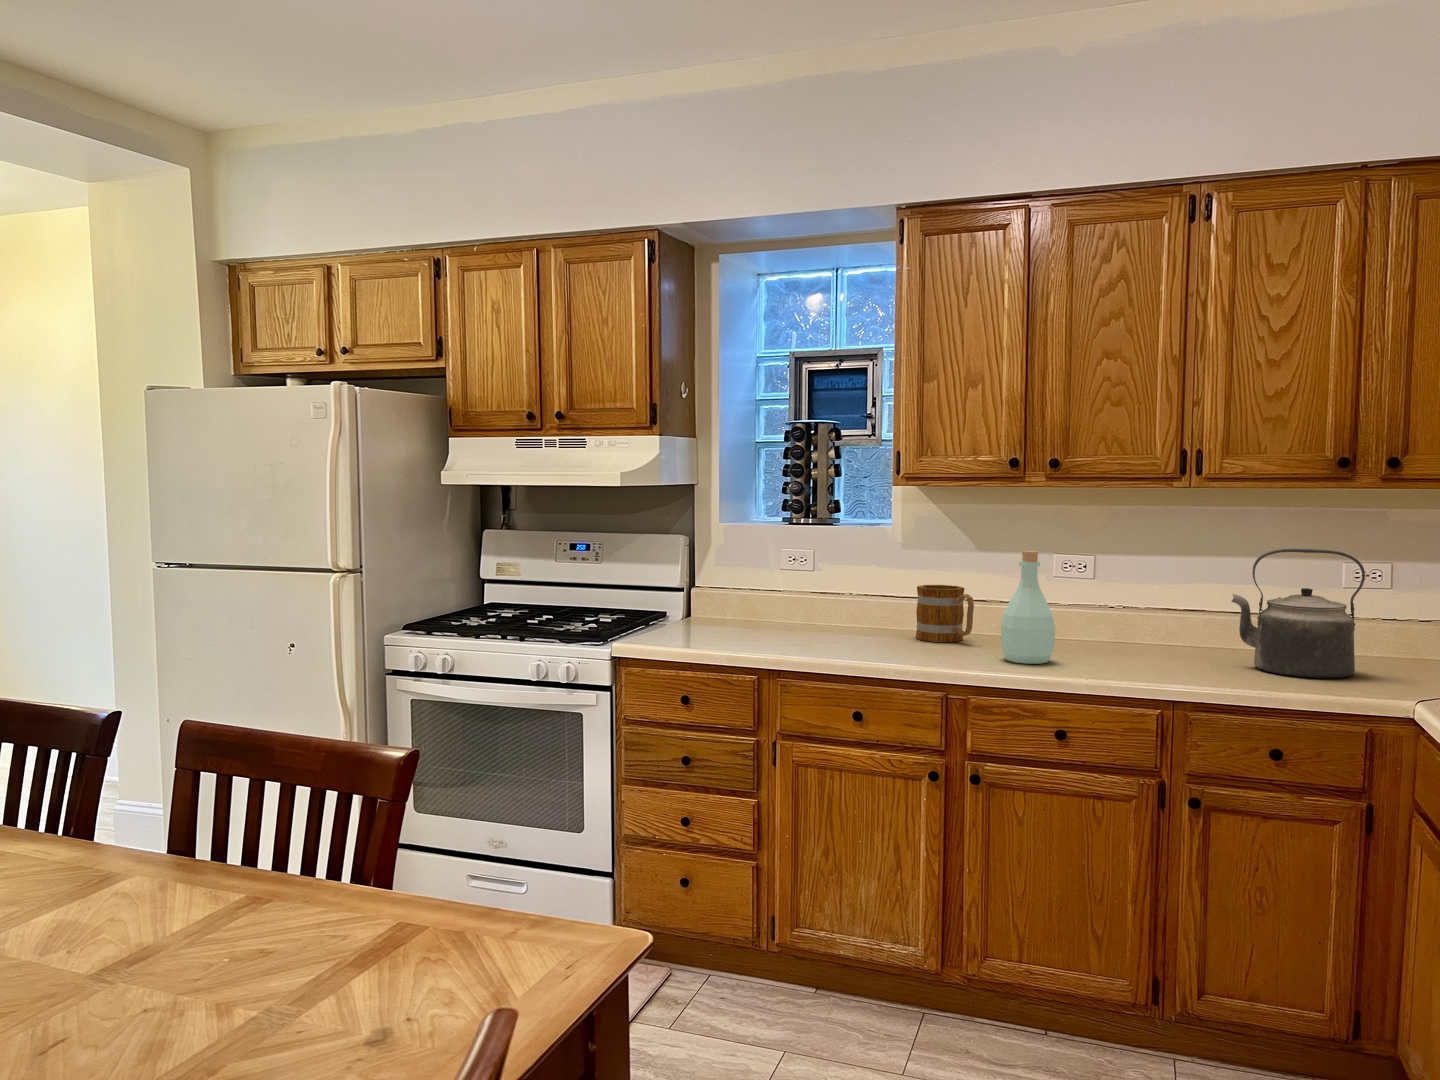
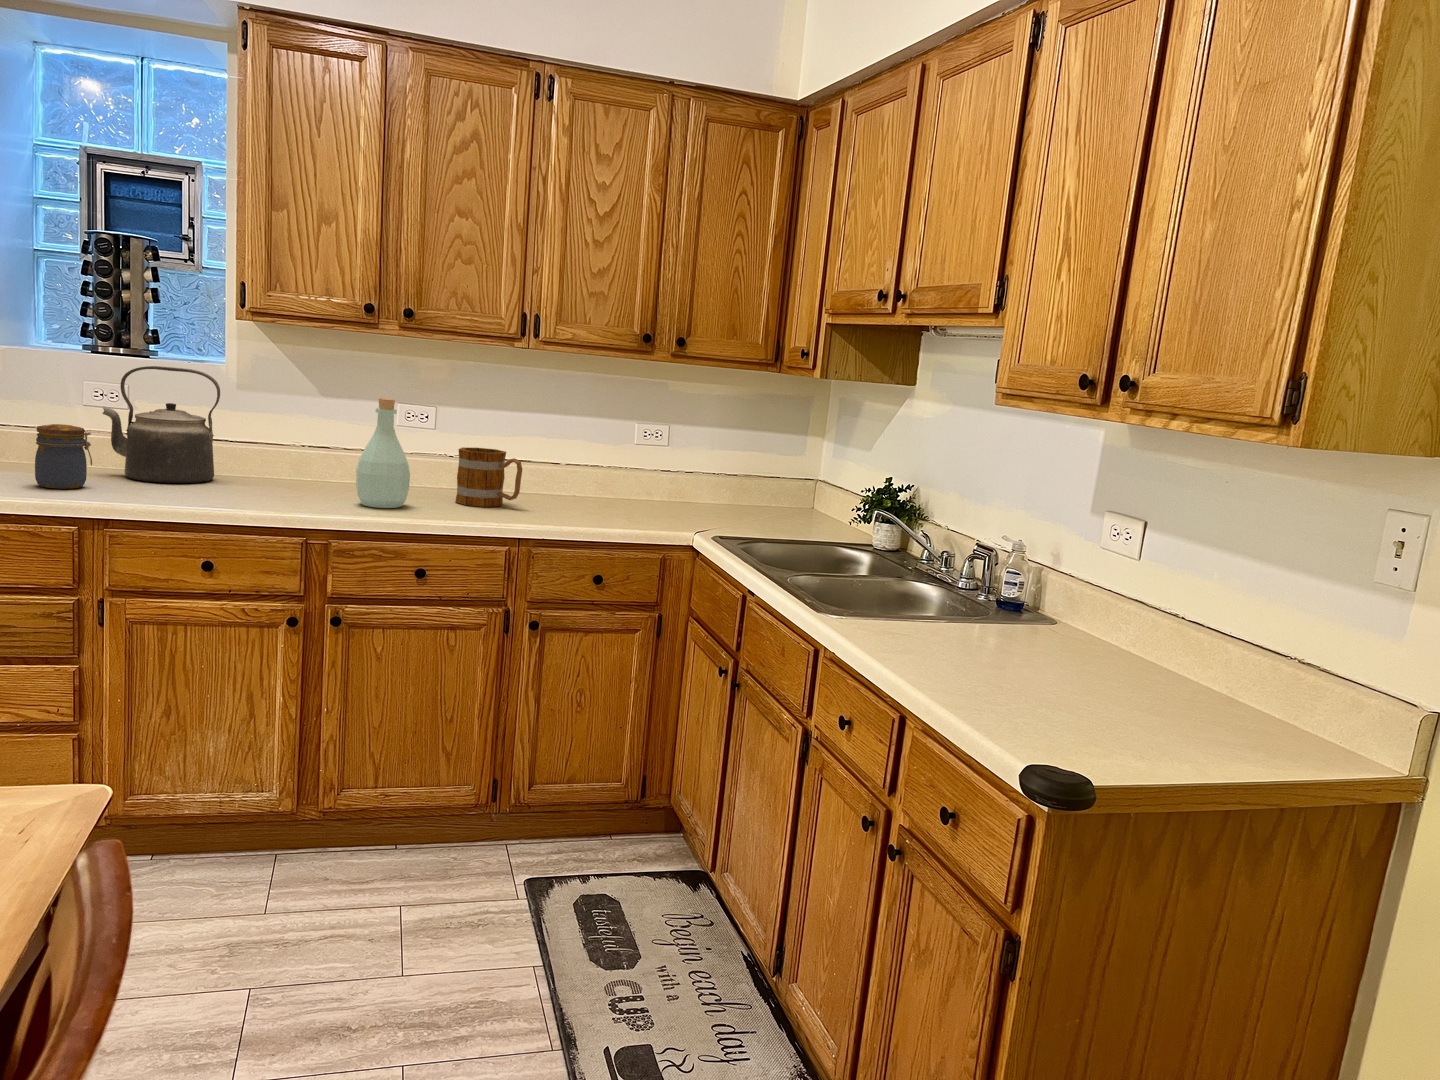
kettle: present [1231,549,1365,678] -> present [103,366,220,483]
mug: present [916,585,974,642] -> present [455,447,522,507]
jar: none [735,586,777,641] -> present [35,424,92,489]

